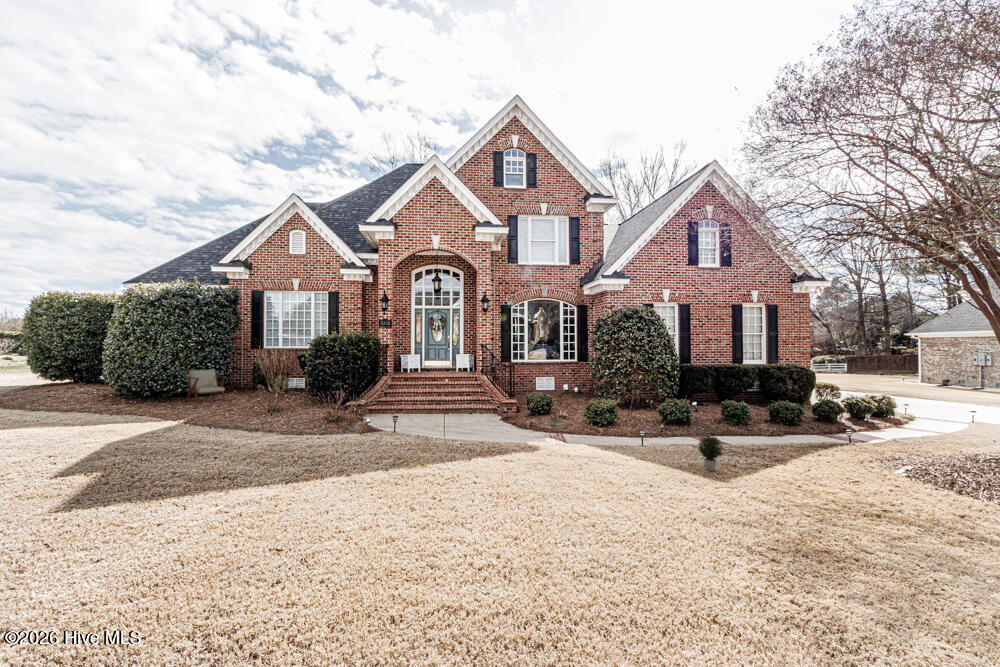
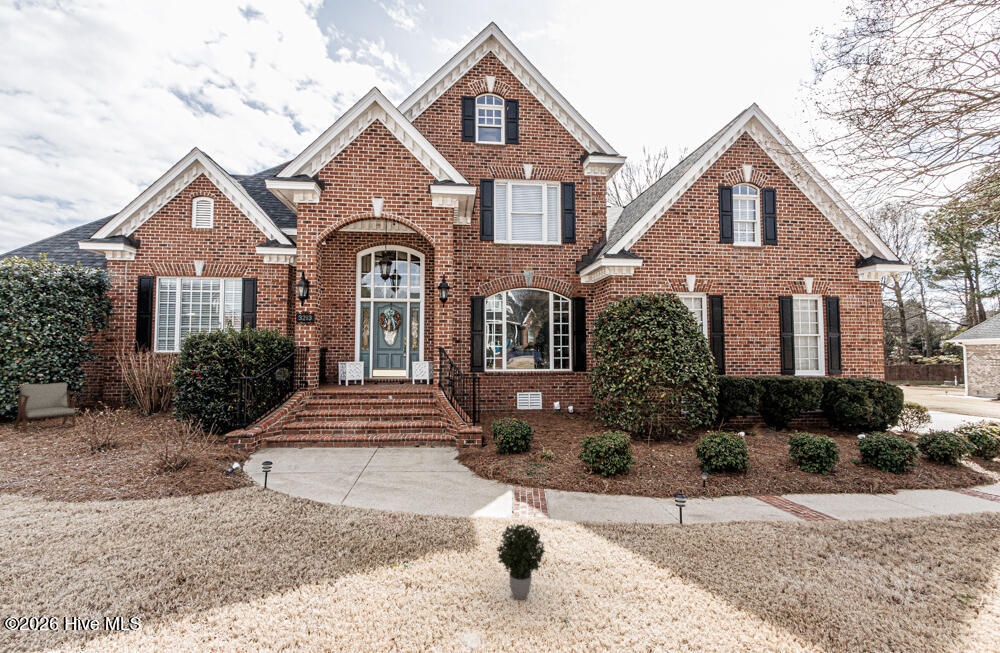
potted plant: present [698,436,723,471] -> present [497,524,545,600]

